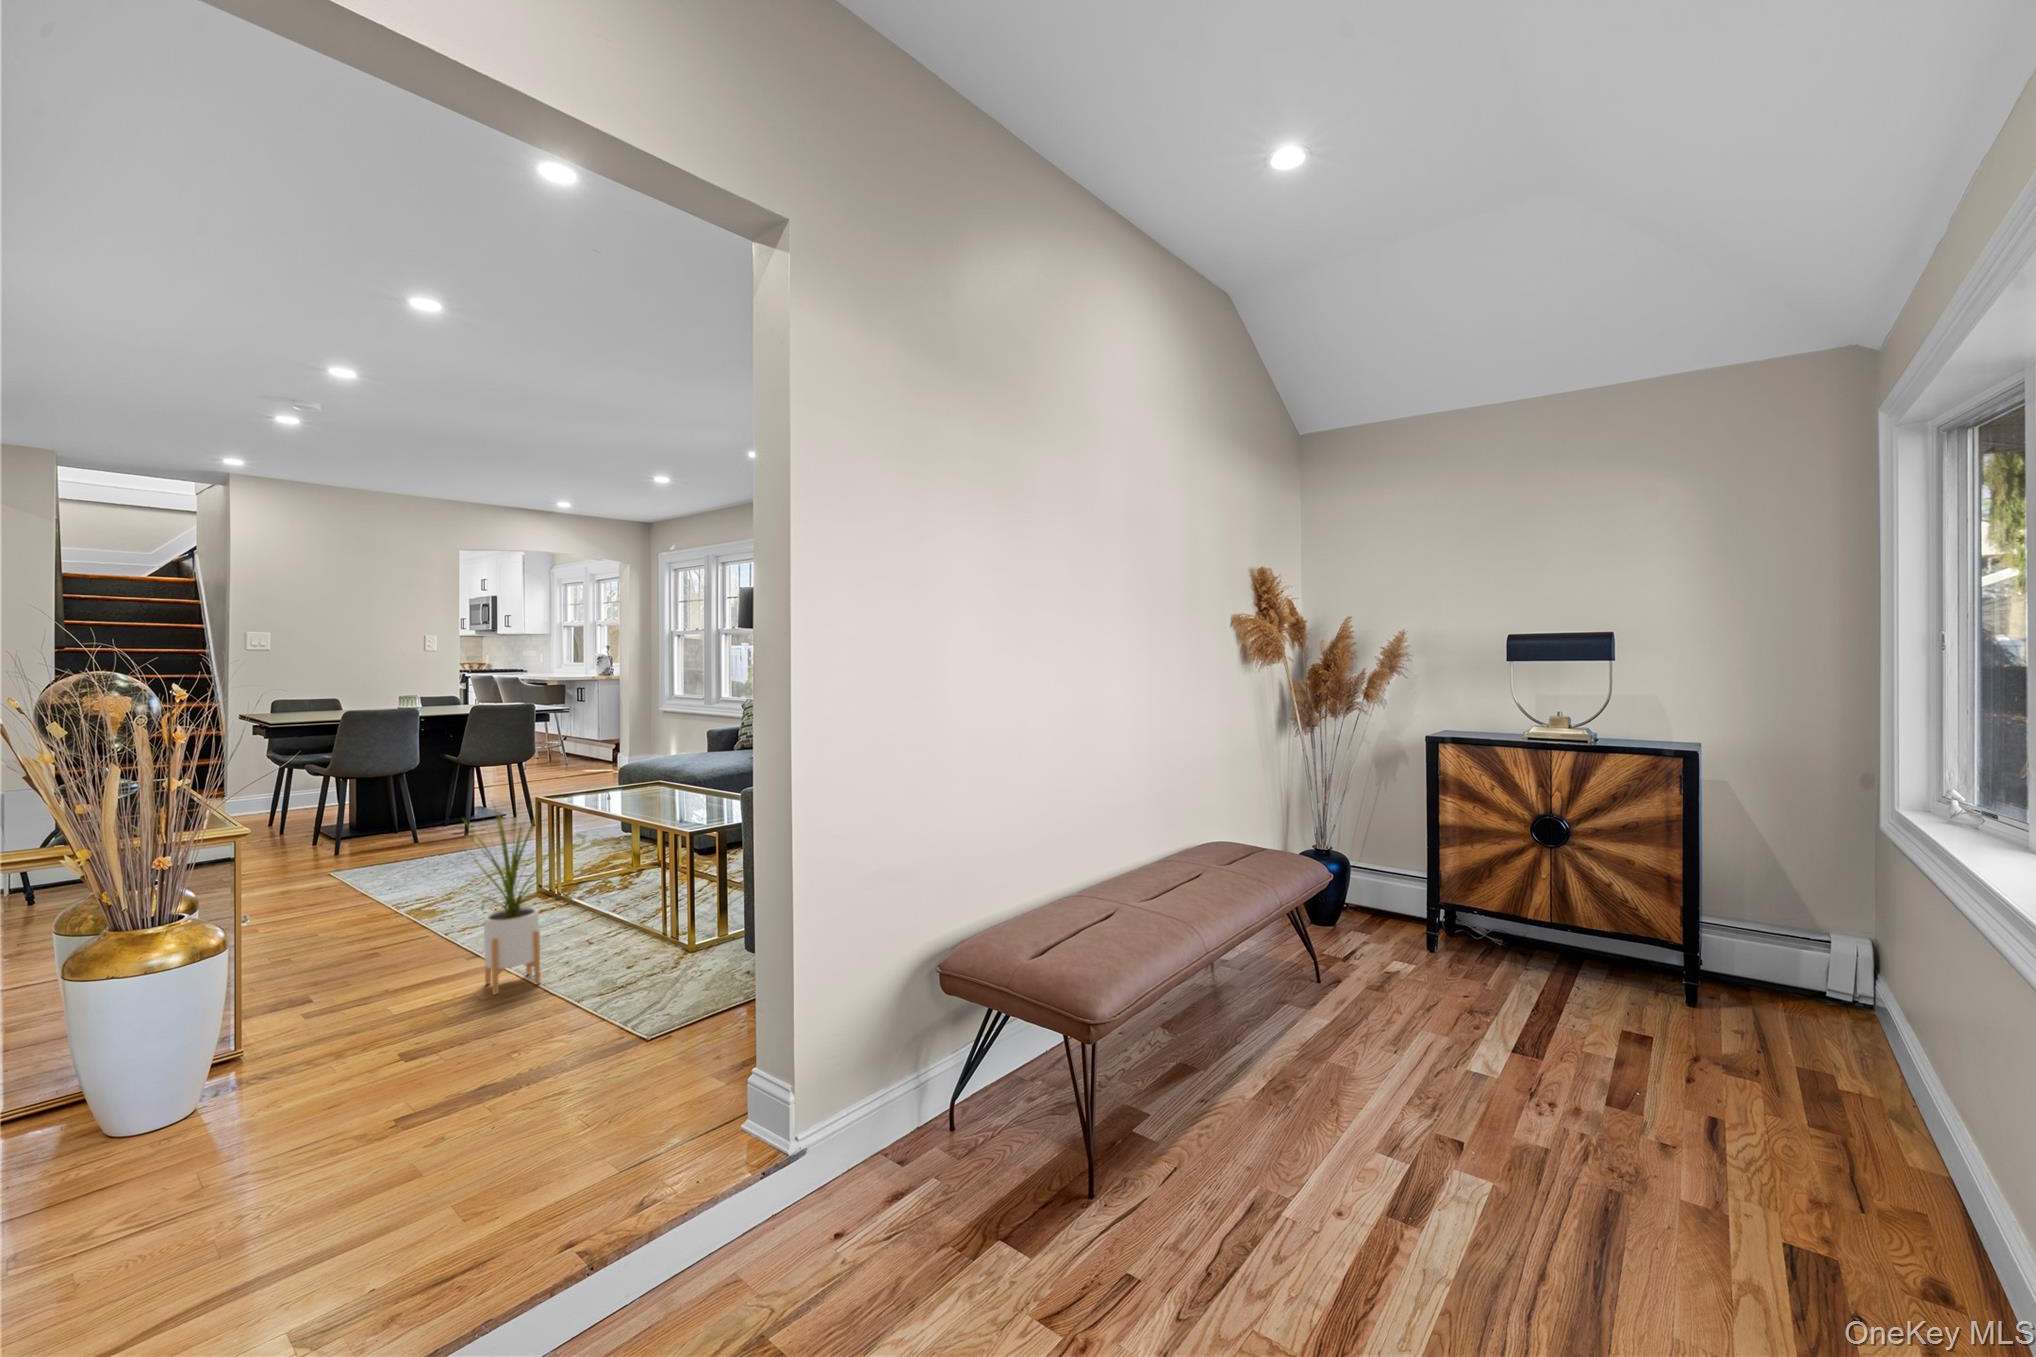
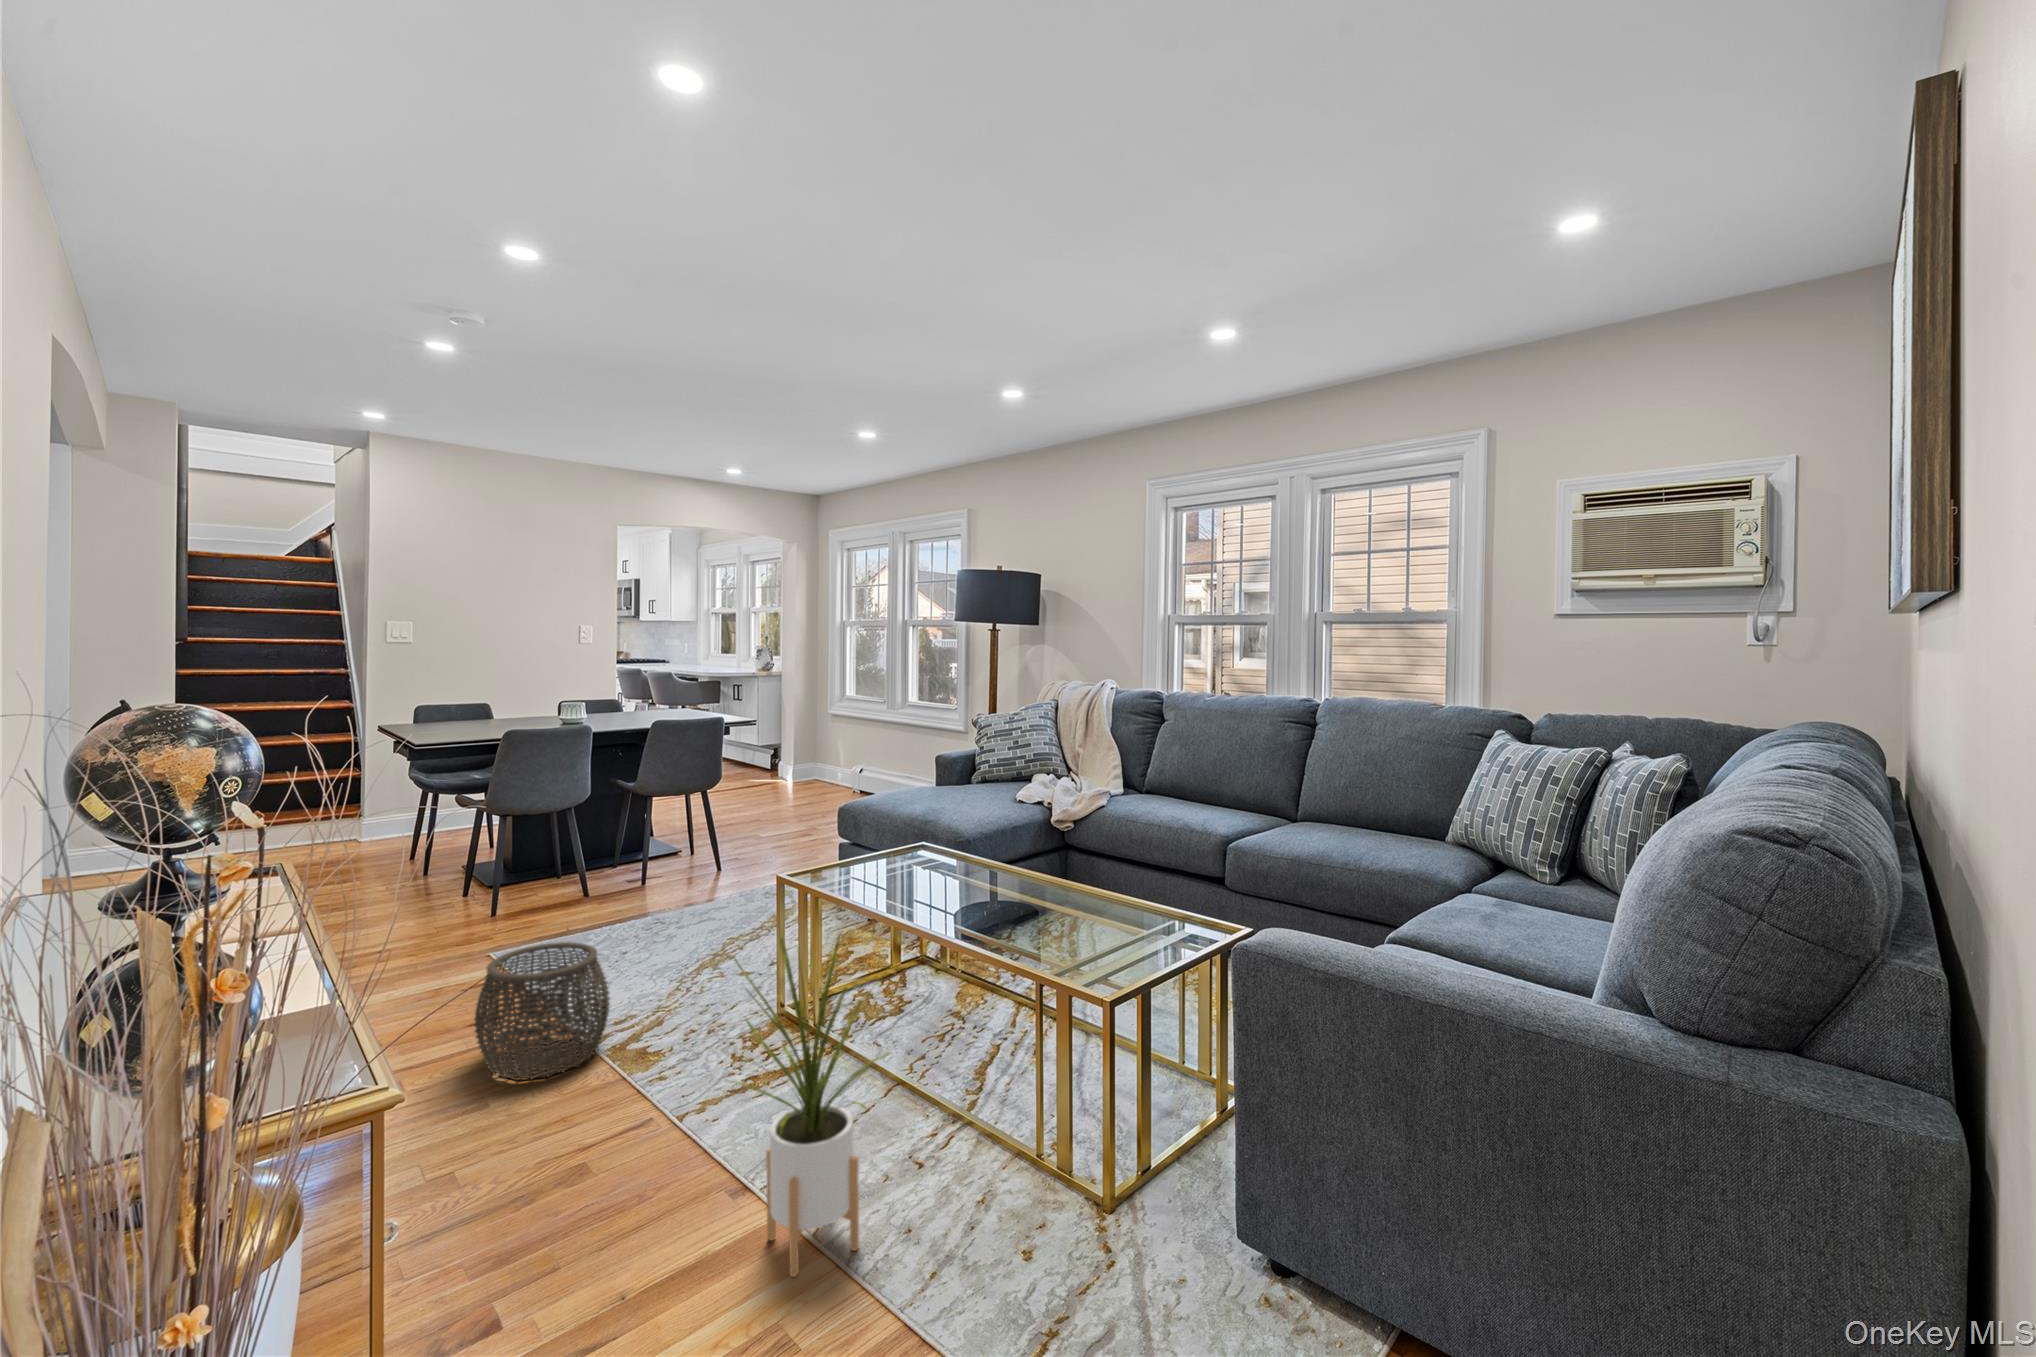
woven basket: none [307,848,412,934] -> present [474,942,610,1080]

